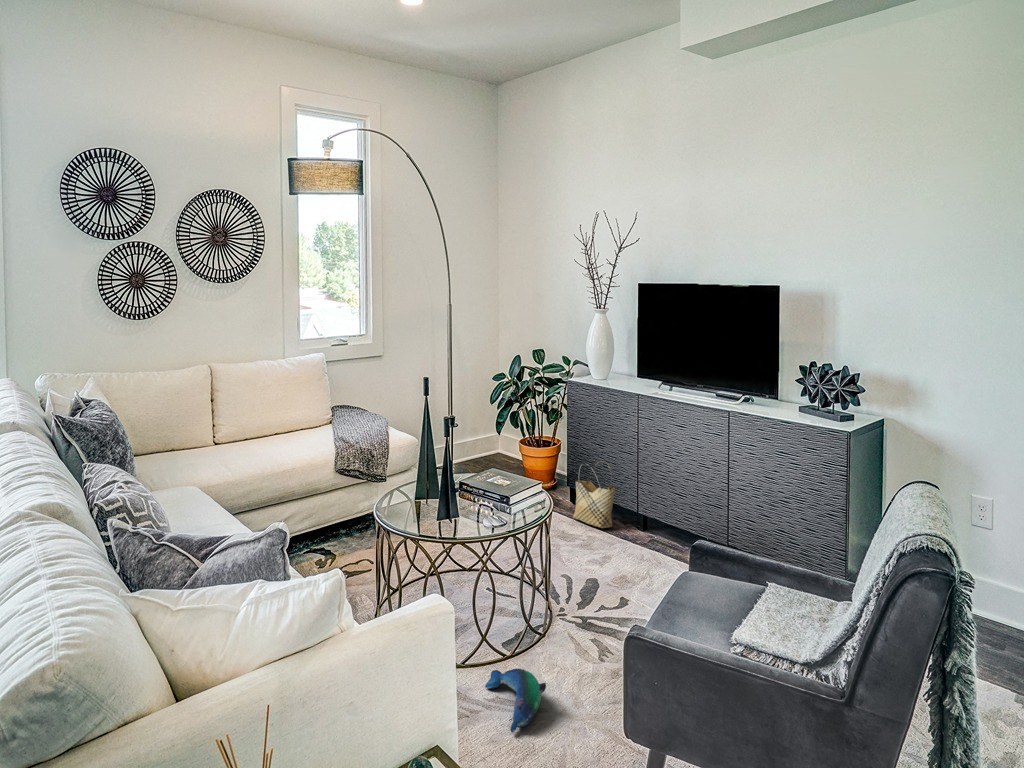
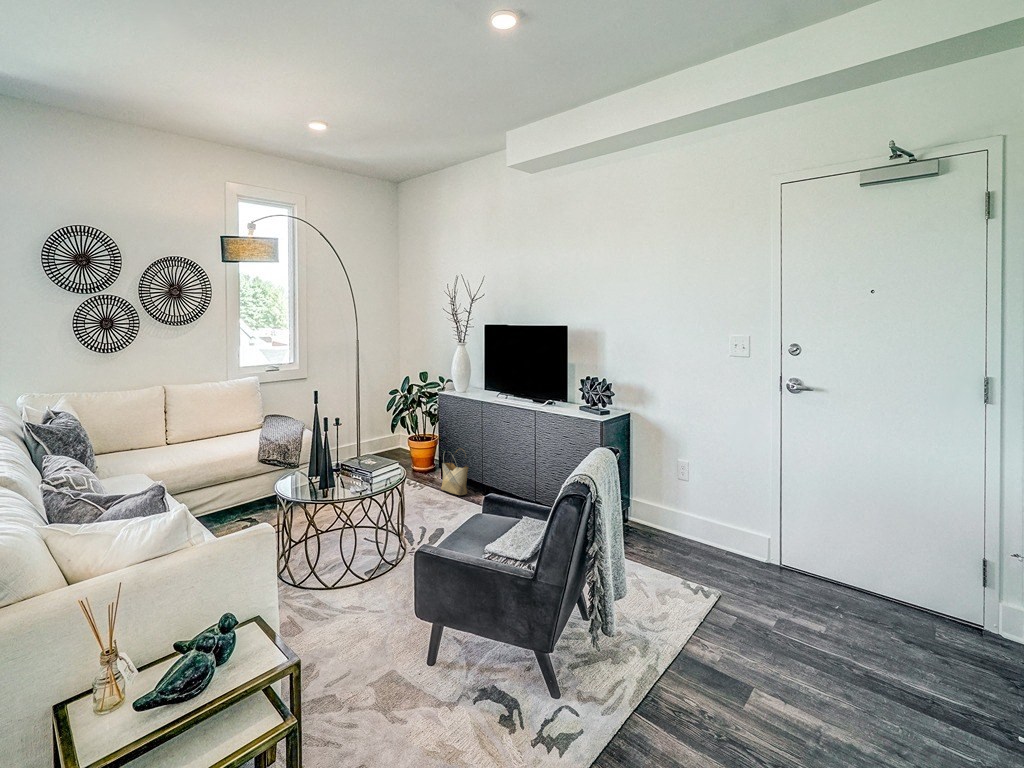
plush toy: present [485,669,546,733] -> none [348,587,387,627]

